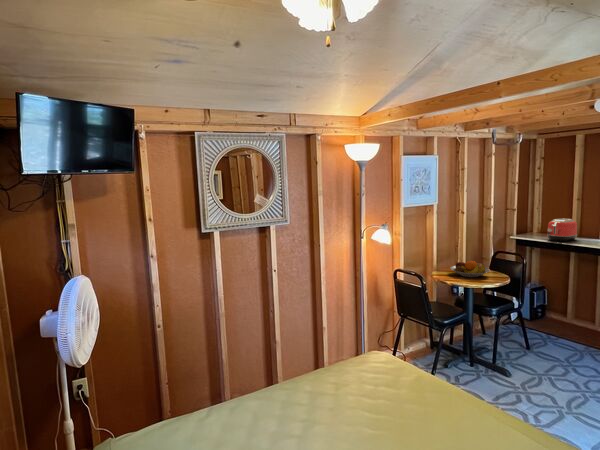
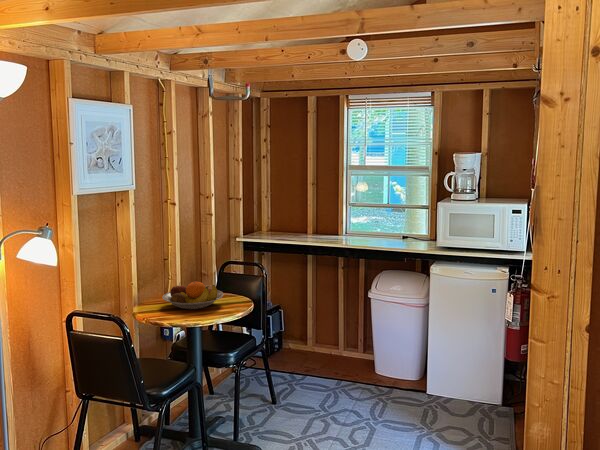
toaster: present [547,218,577,242] -> none [283,210,317,242]

